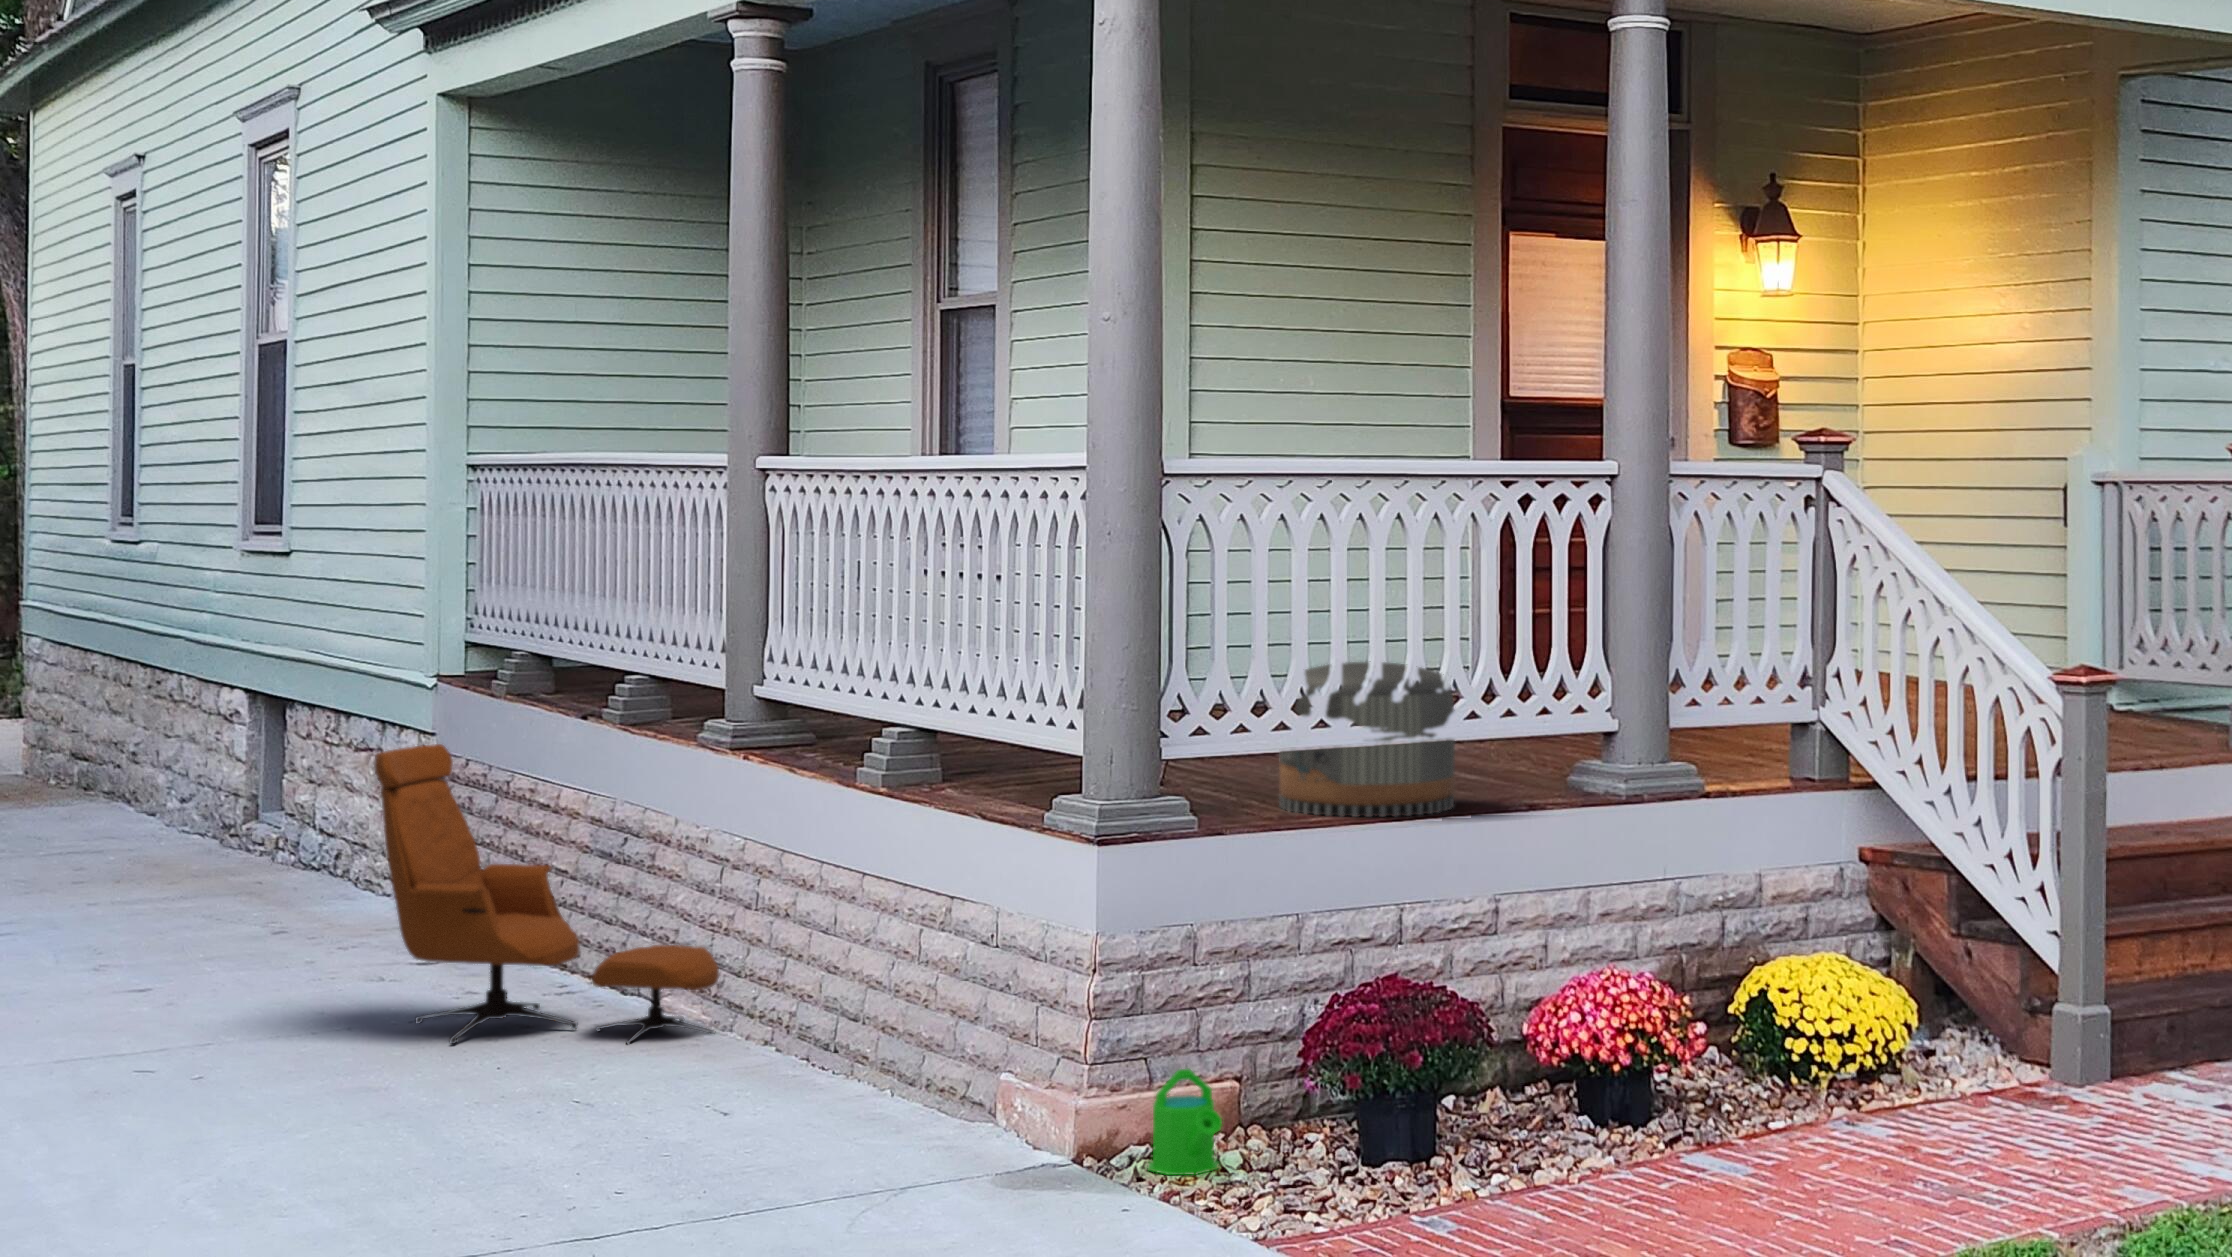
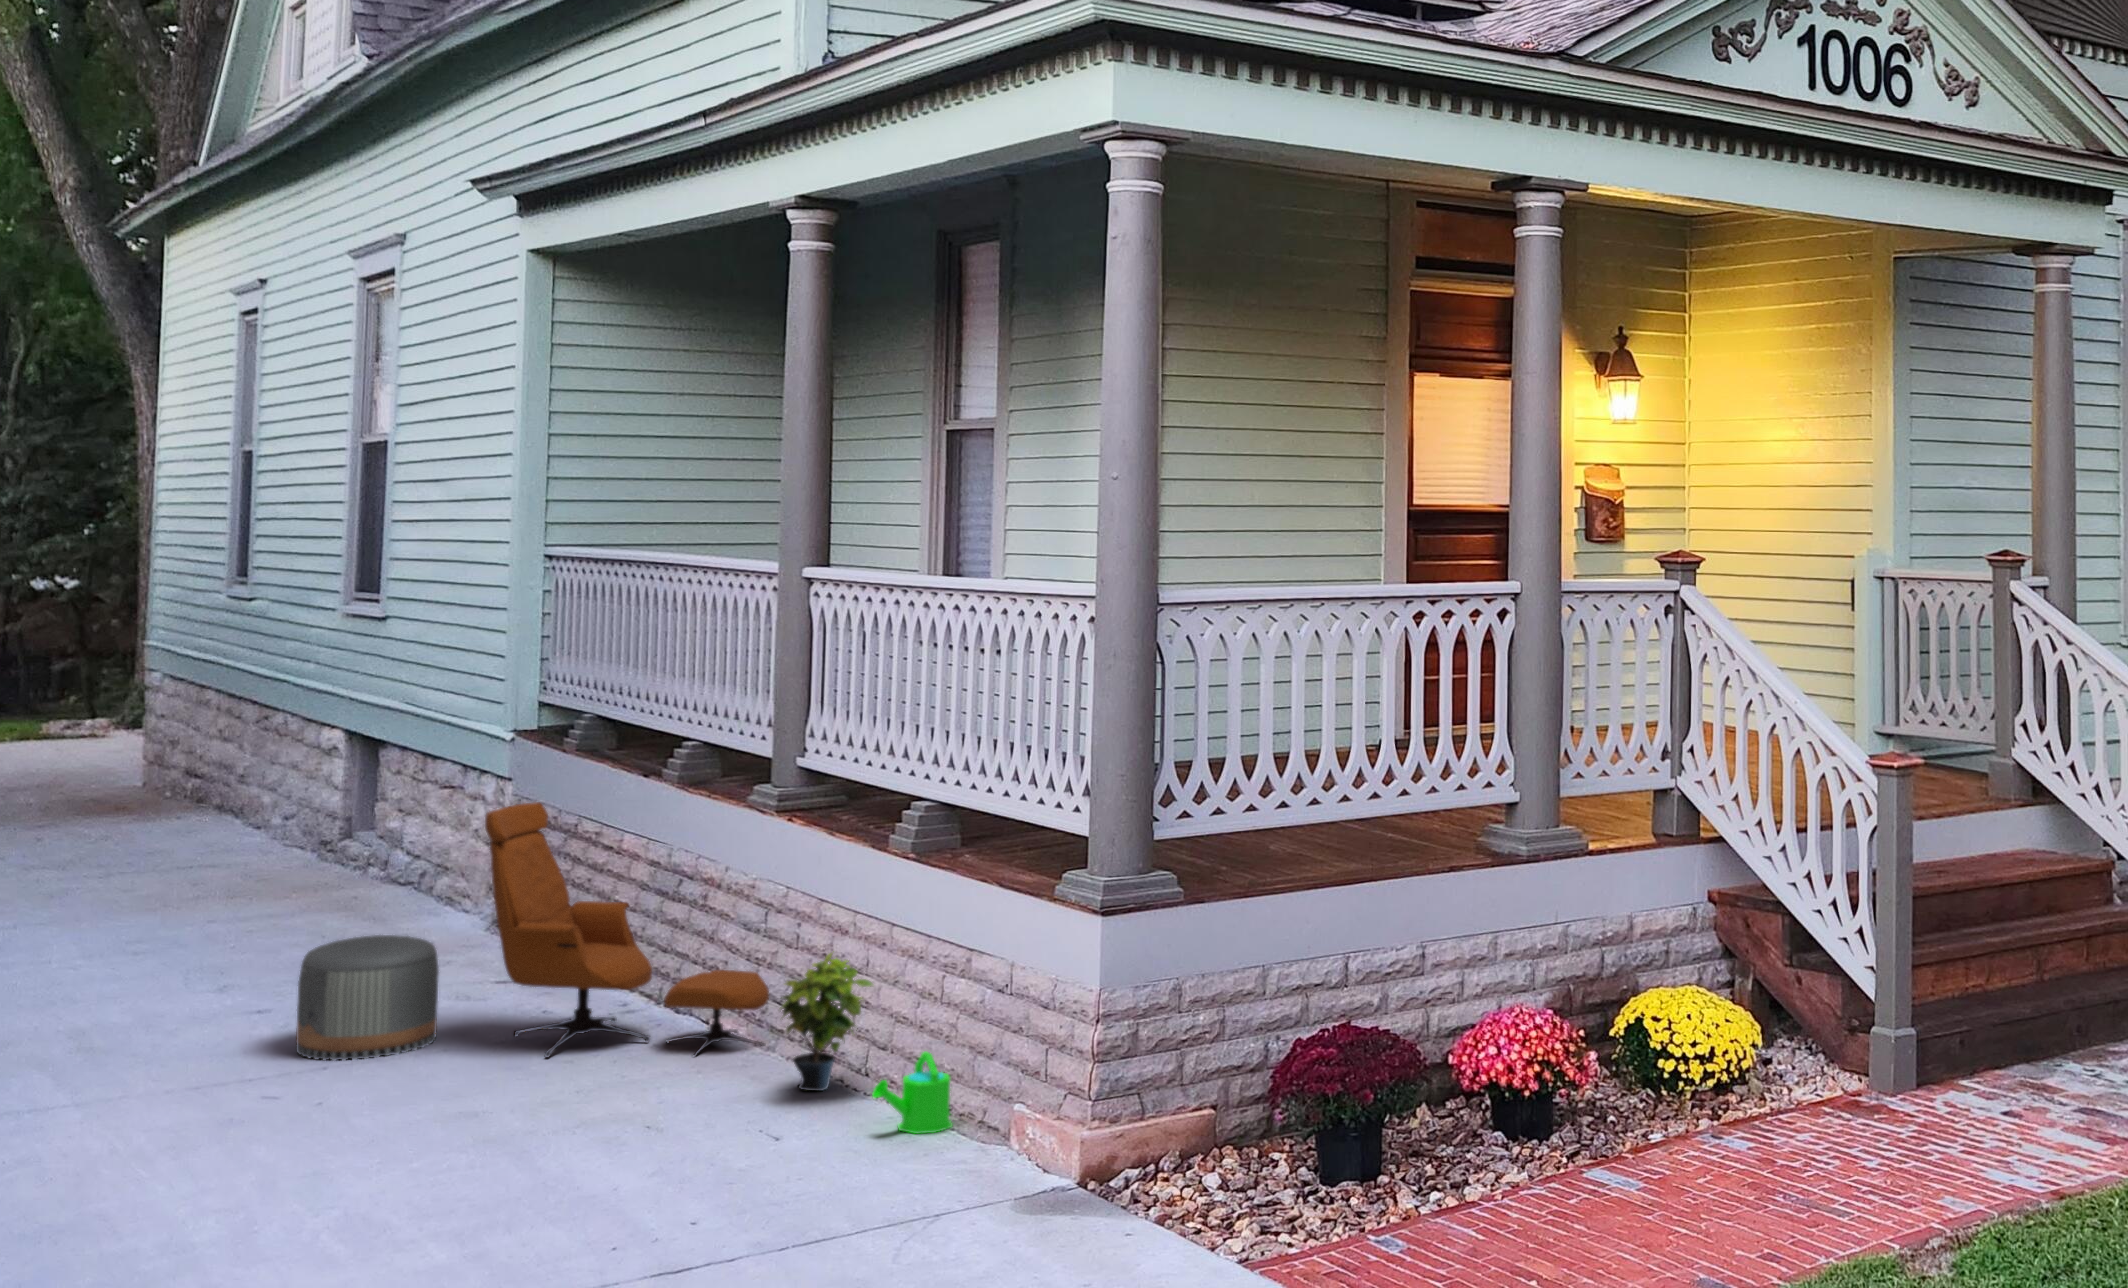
pouf: present [1279,662,1455,817] -> present [296,935,439,1061]
potted plant: none [720,909,836,1077] -> present [780,951,873,1091]
watering can: present [1148,1069,1222,1175] -> present [872,1052,953,1134]

